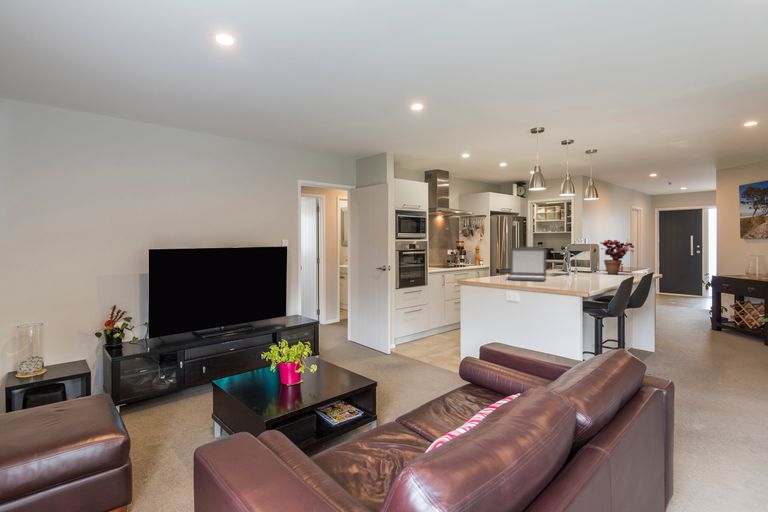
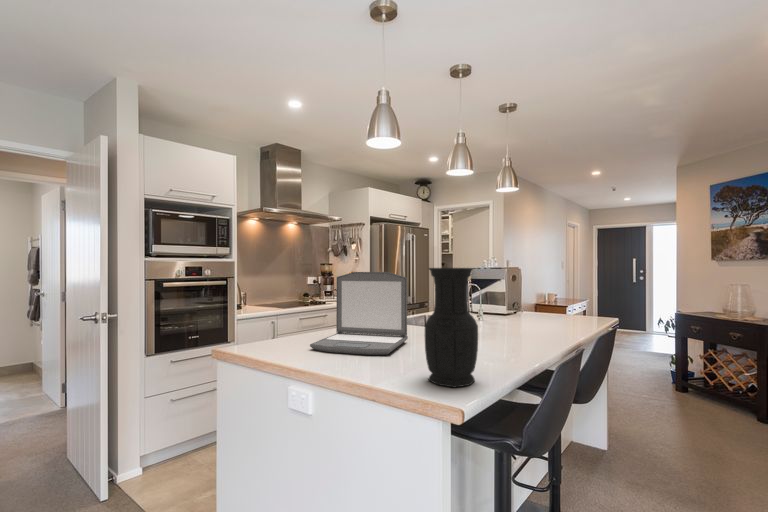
potted plant: present [600,240,634,274] -> none [521,259,581,322]
vase: none [567,245,588,287] -> present [425,268,478,387]

